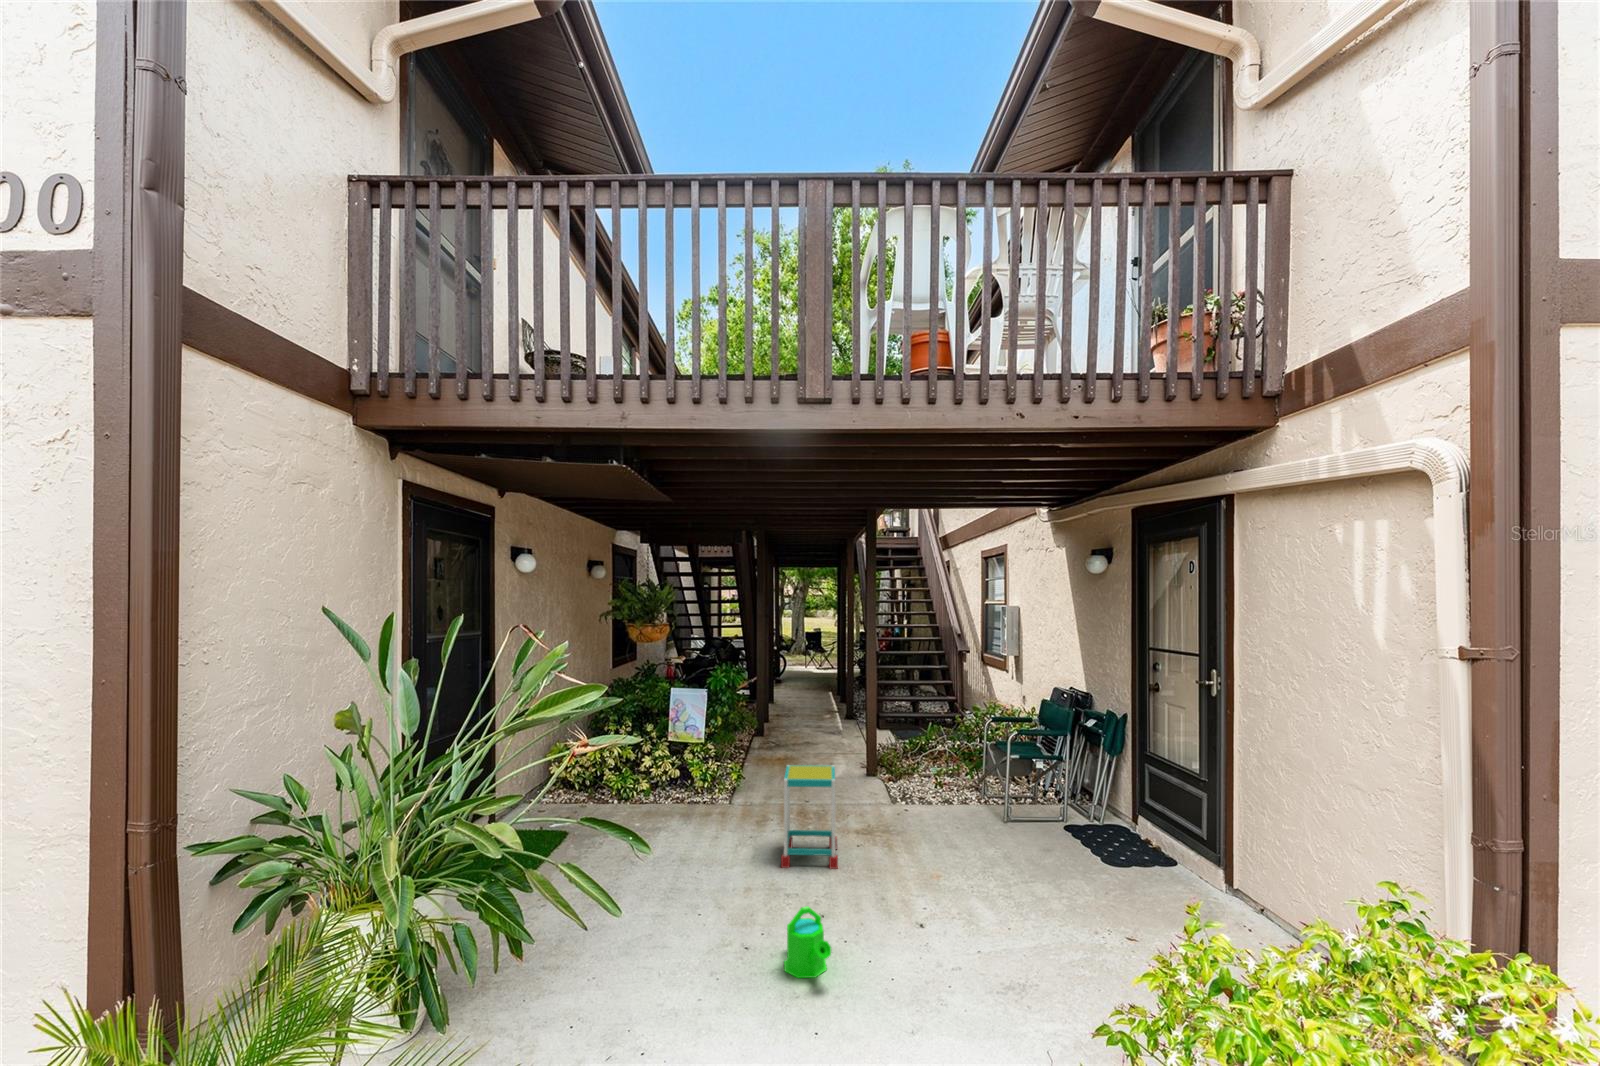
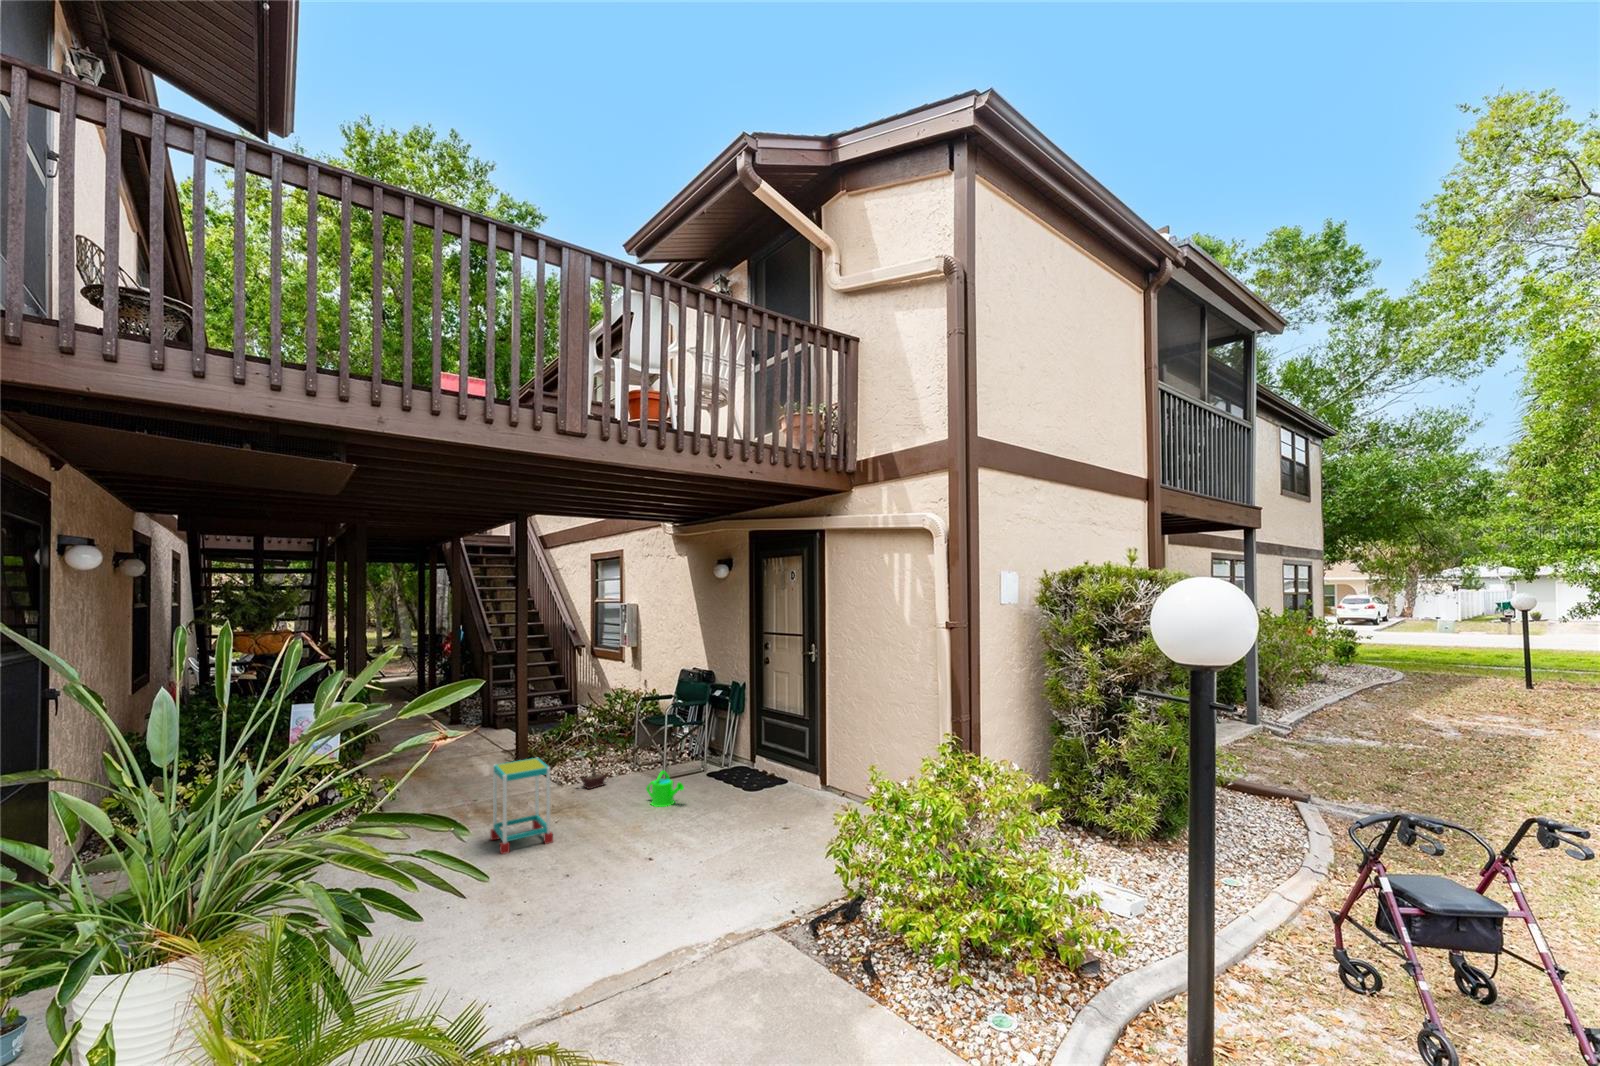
potted plant: none [905,746,961,813] -> present [580,732,611,789]
watering can: present [784,906,831,978] -> present [646,771,684,807]

